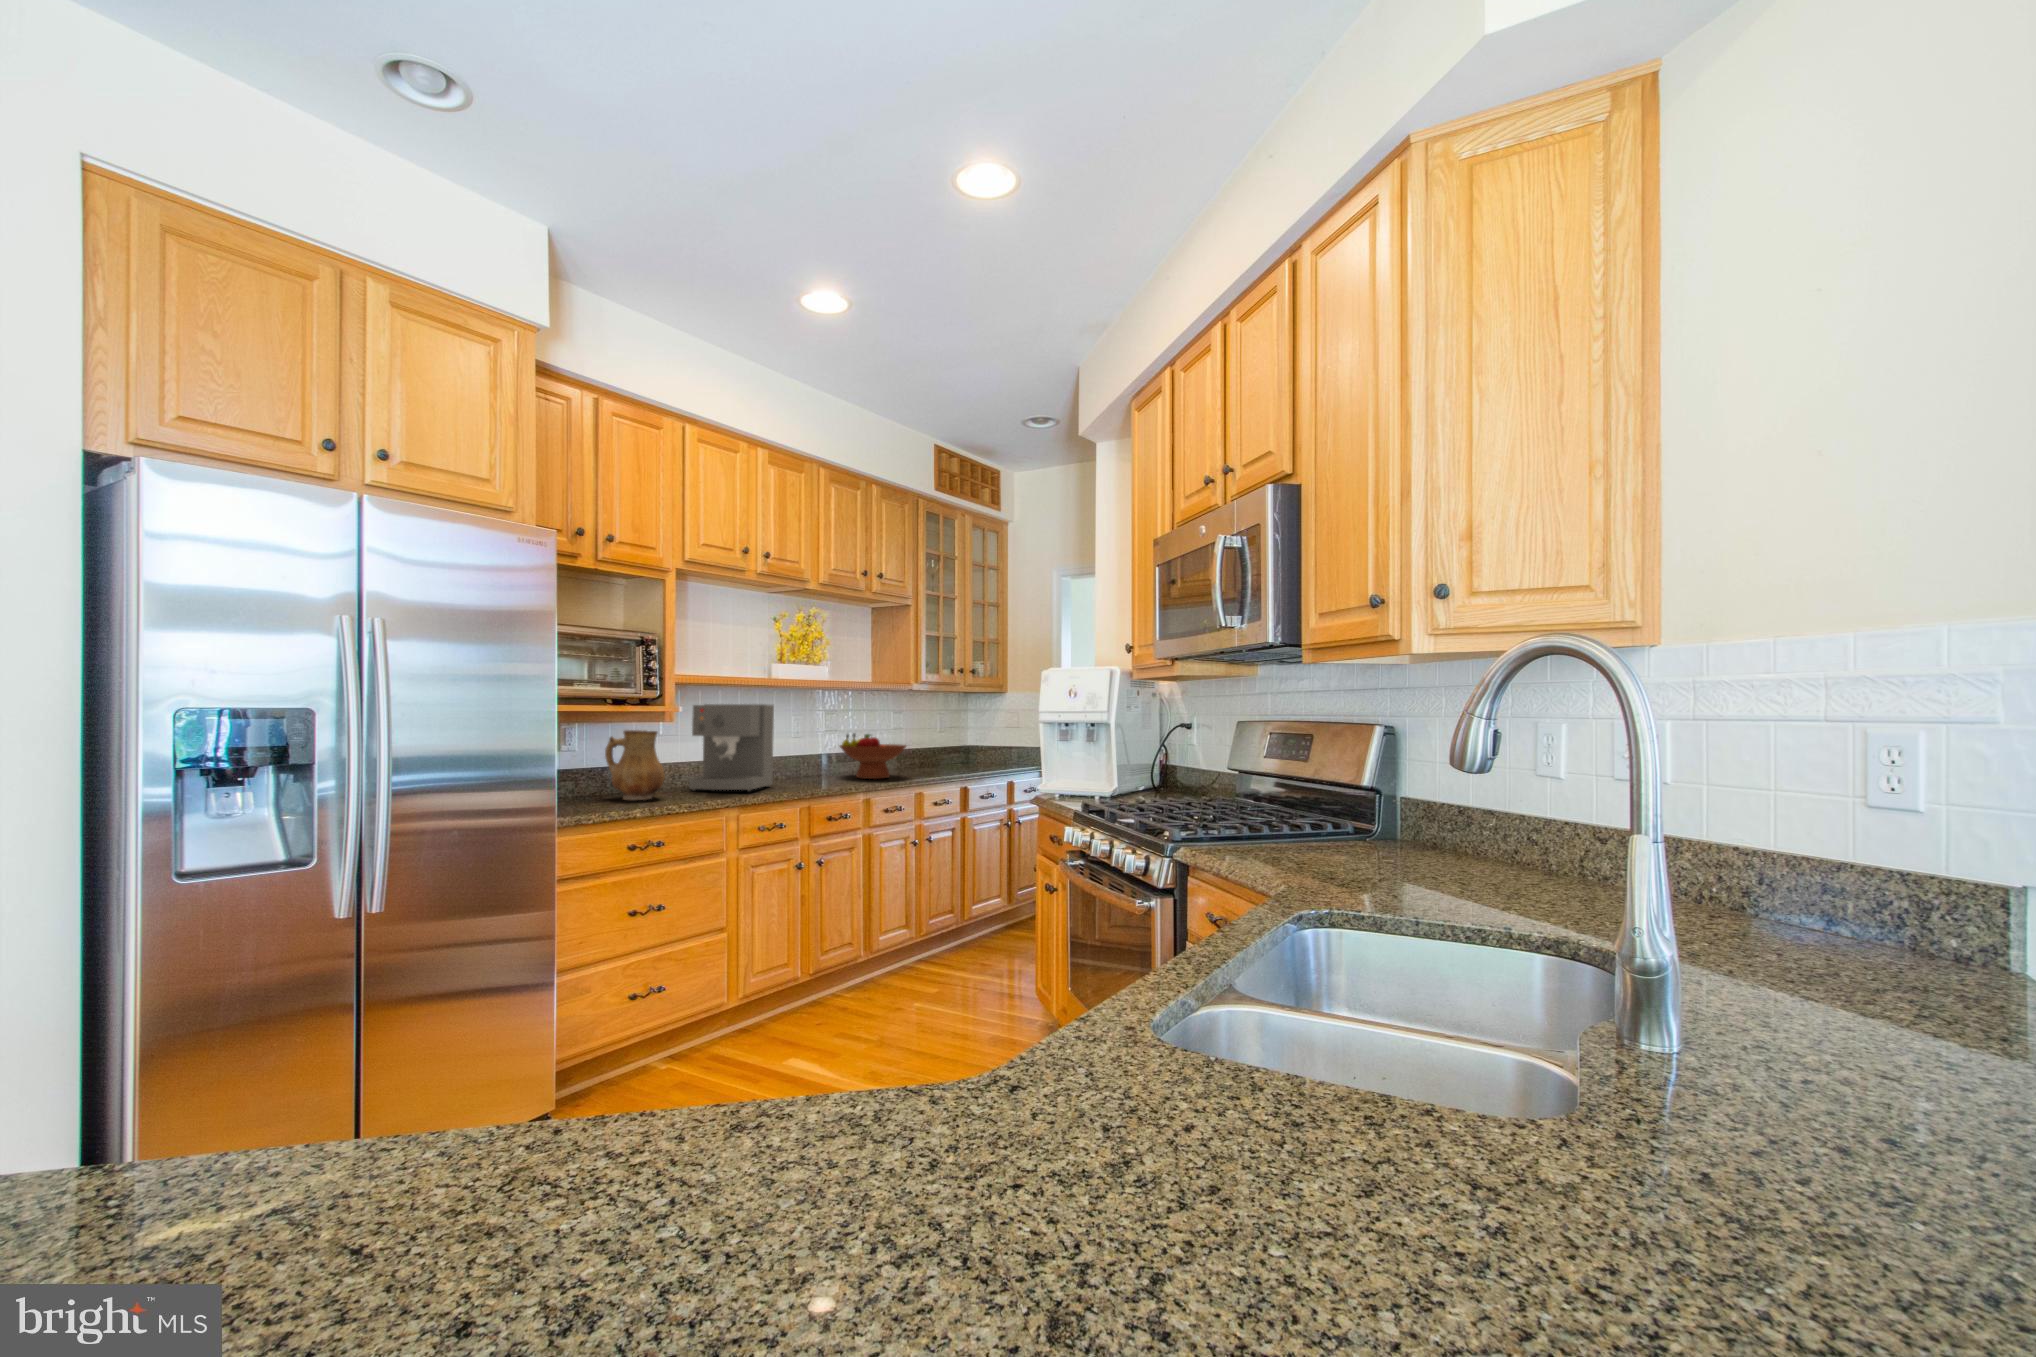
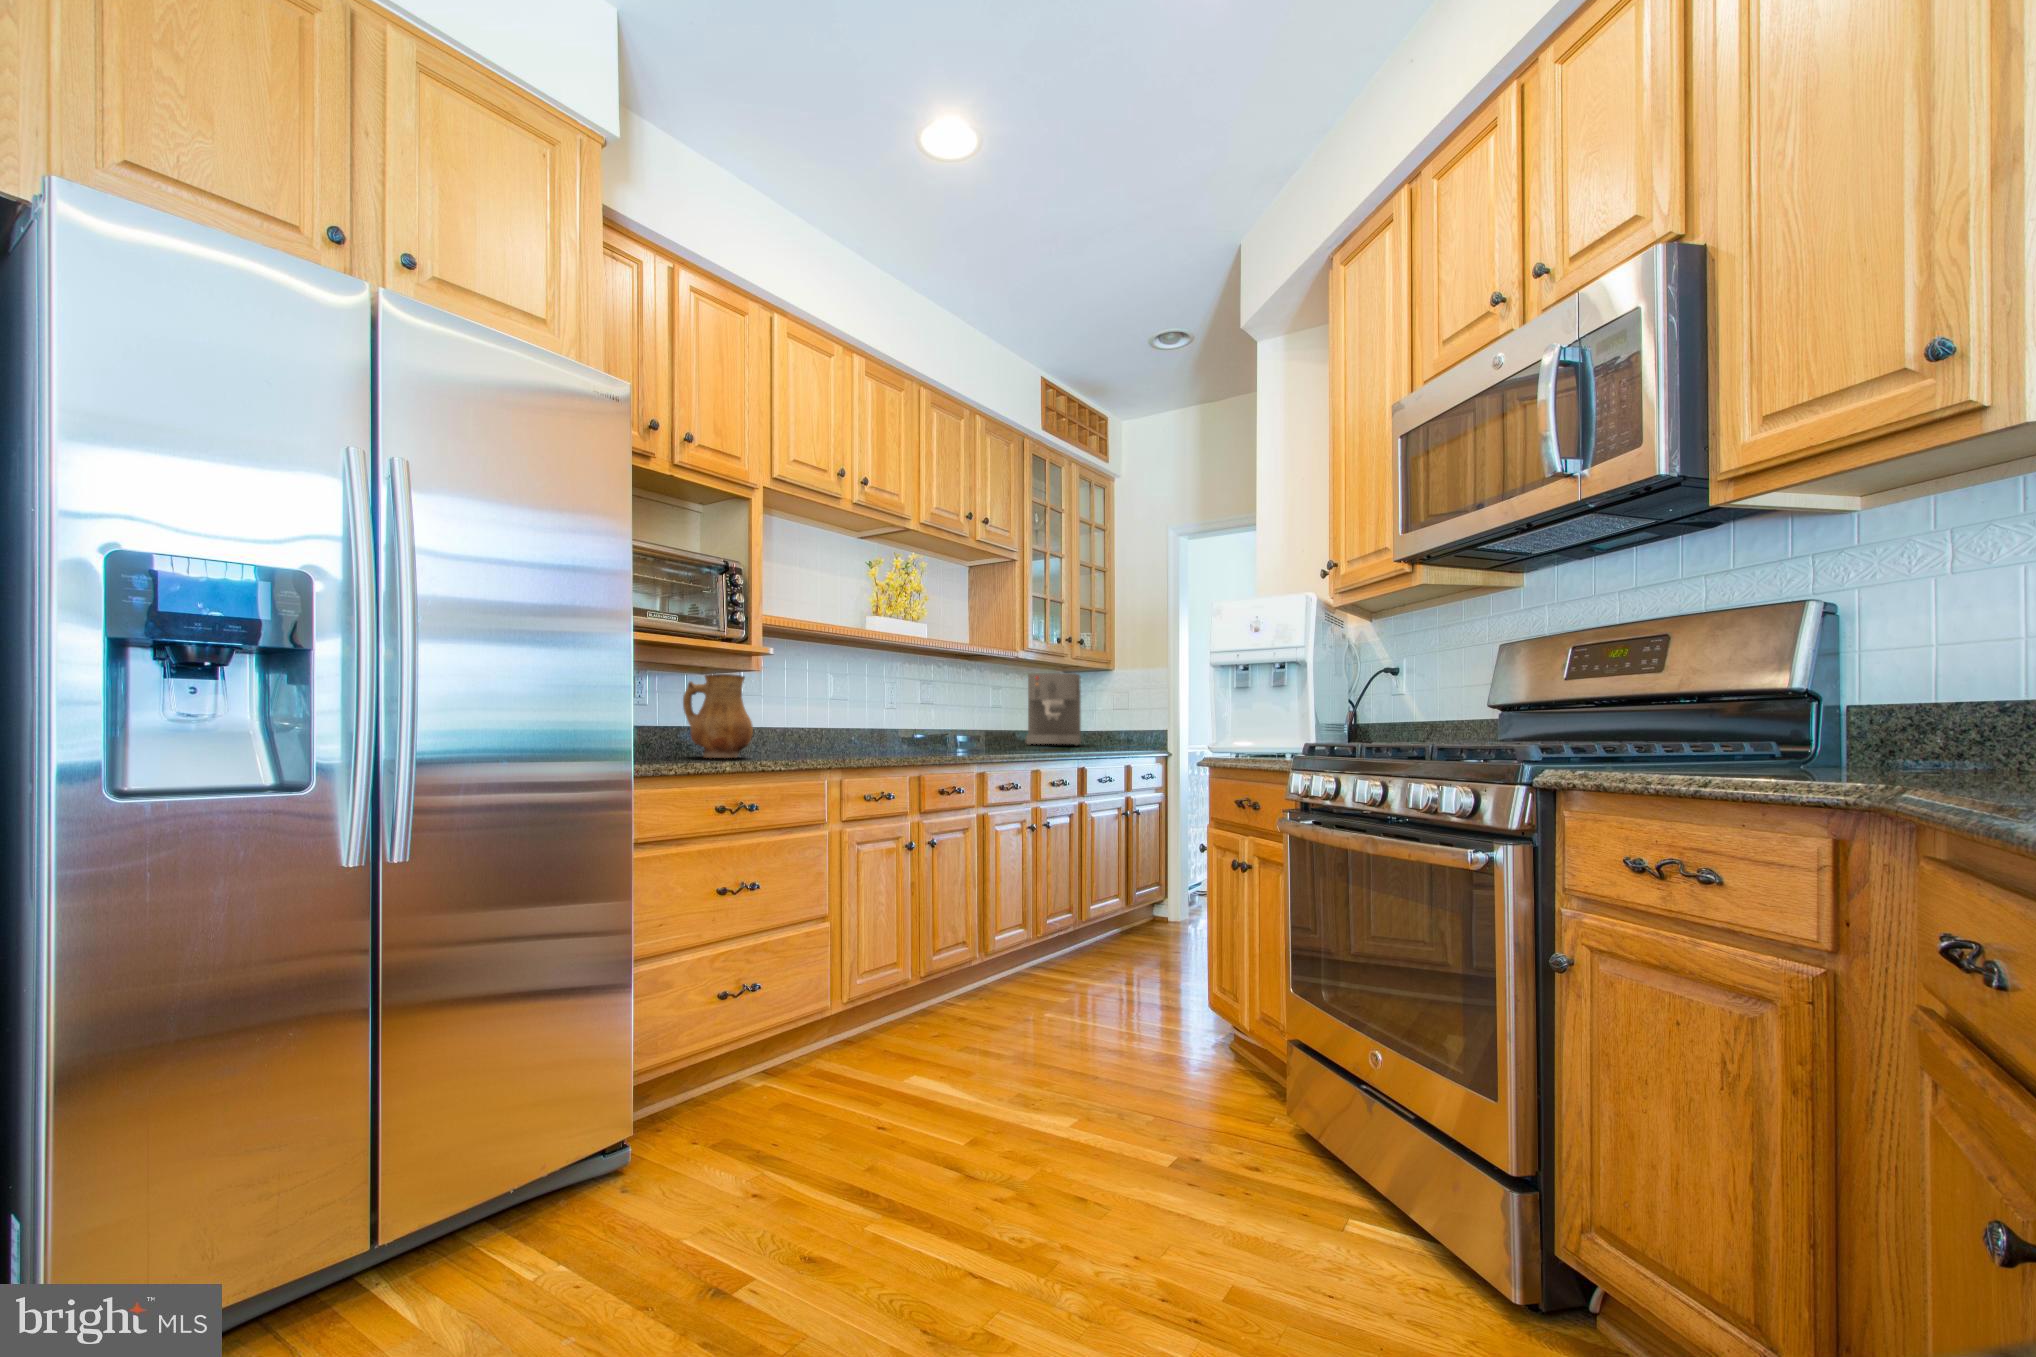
coffee maker: present [689,704,774,791] -> present [1026,673,1081,745]
fruit bowl: present [840,734,906,779] -> none [942,697,1021,751]

